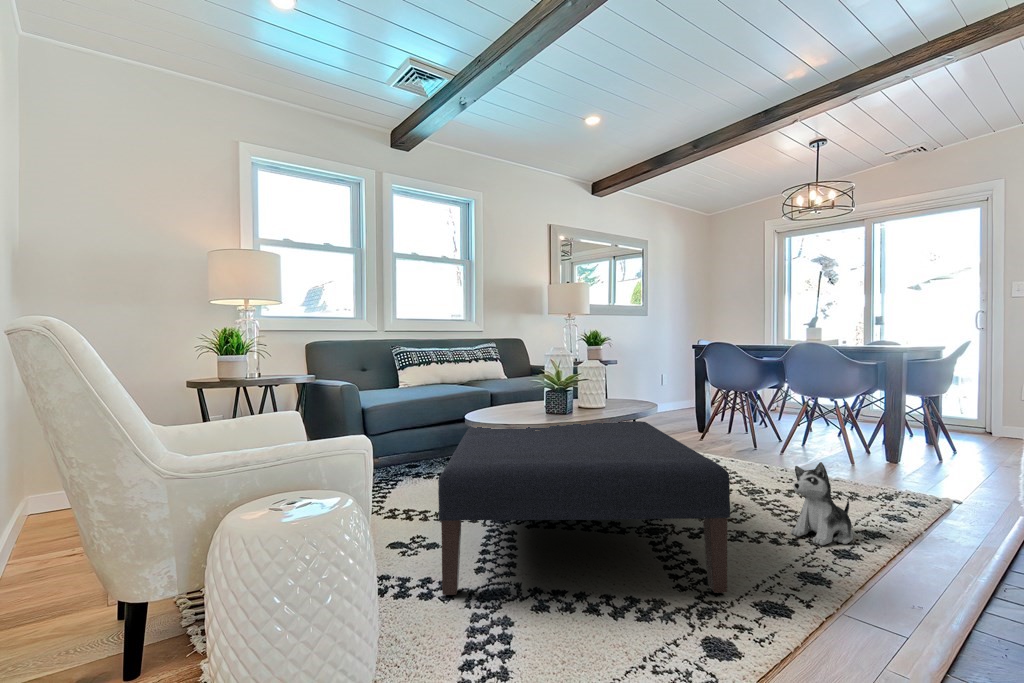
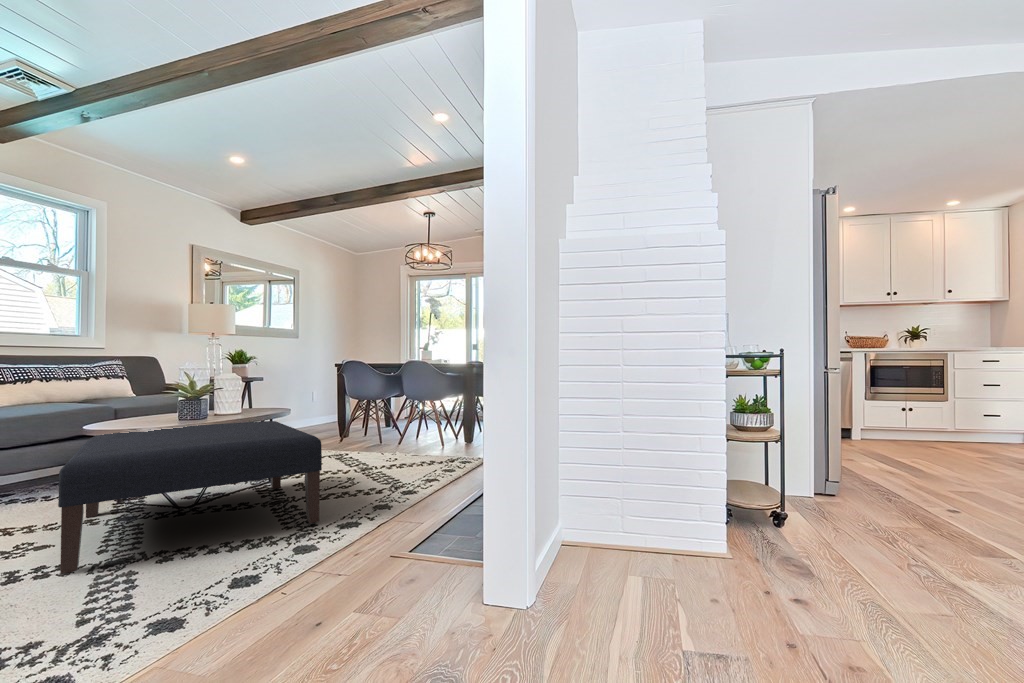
plush toy: present [790,462,853,545] -> none [378,435,416,490]

